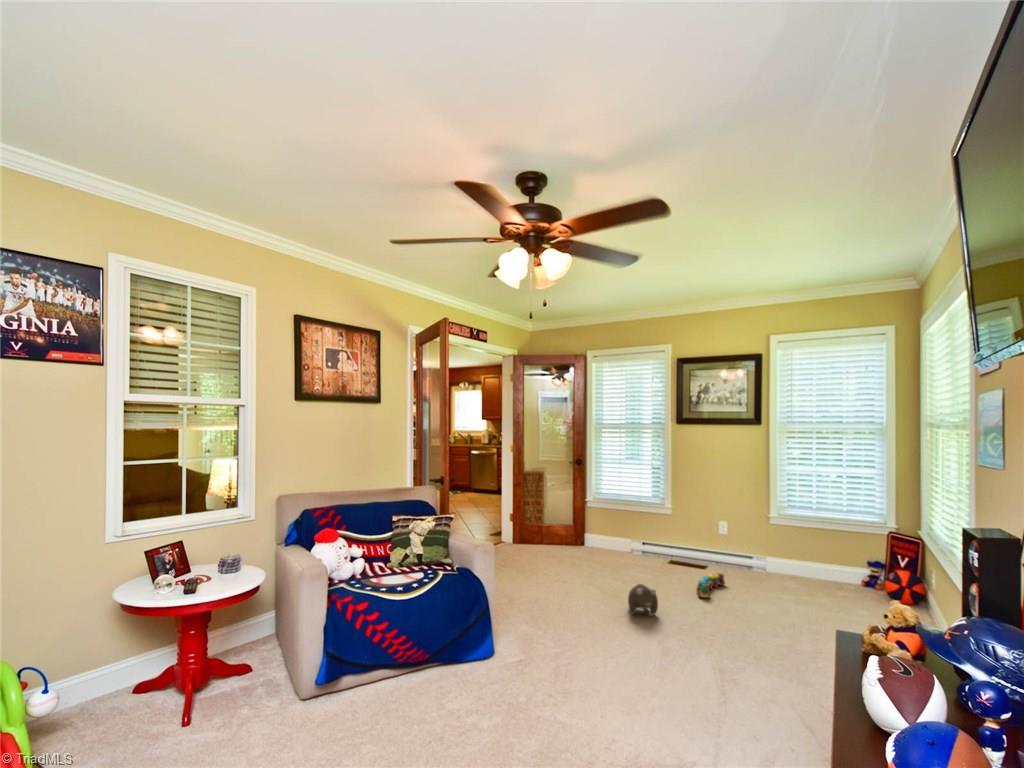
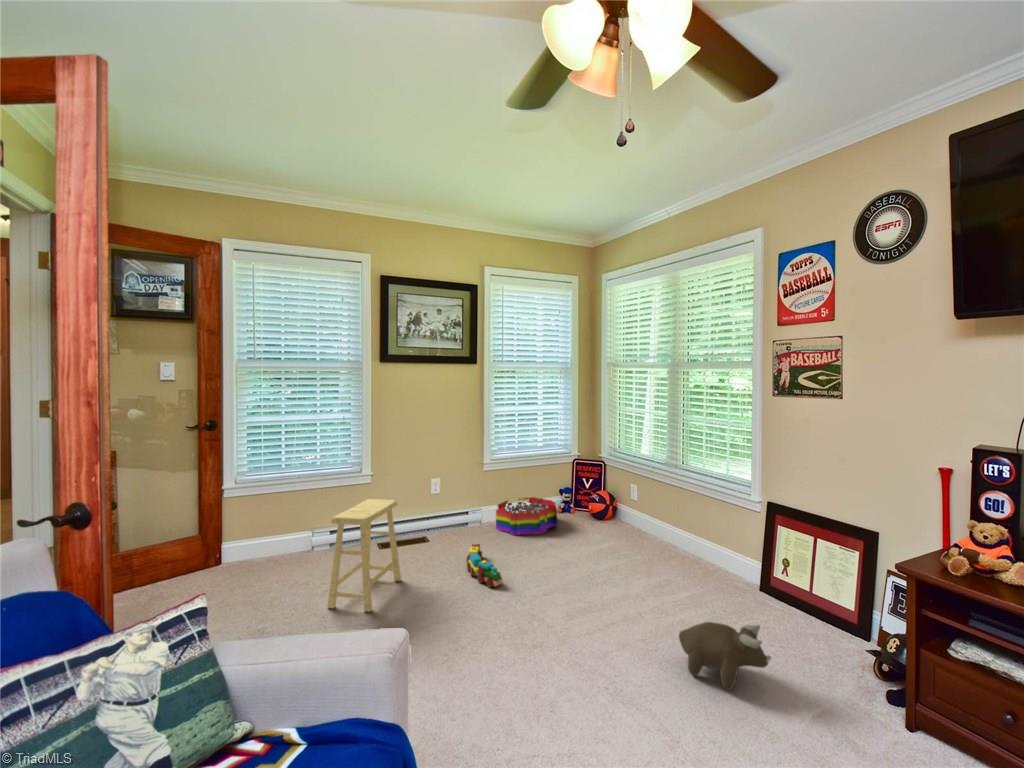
footstool: none [606,519,656,582] -> present [327,499,401,612]
storage bin: none [770,556,839,592] -> present [496,497,558,535]
plush toy: present [628,584,658,614] -> present [679,622,771,690]

